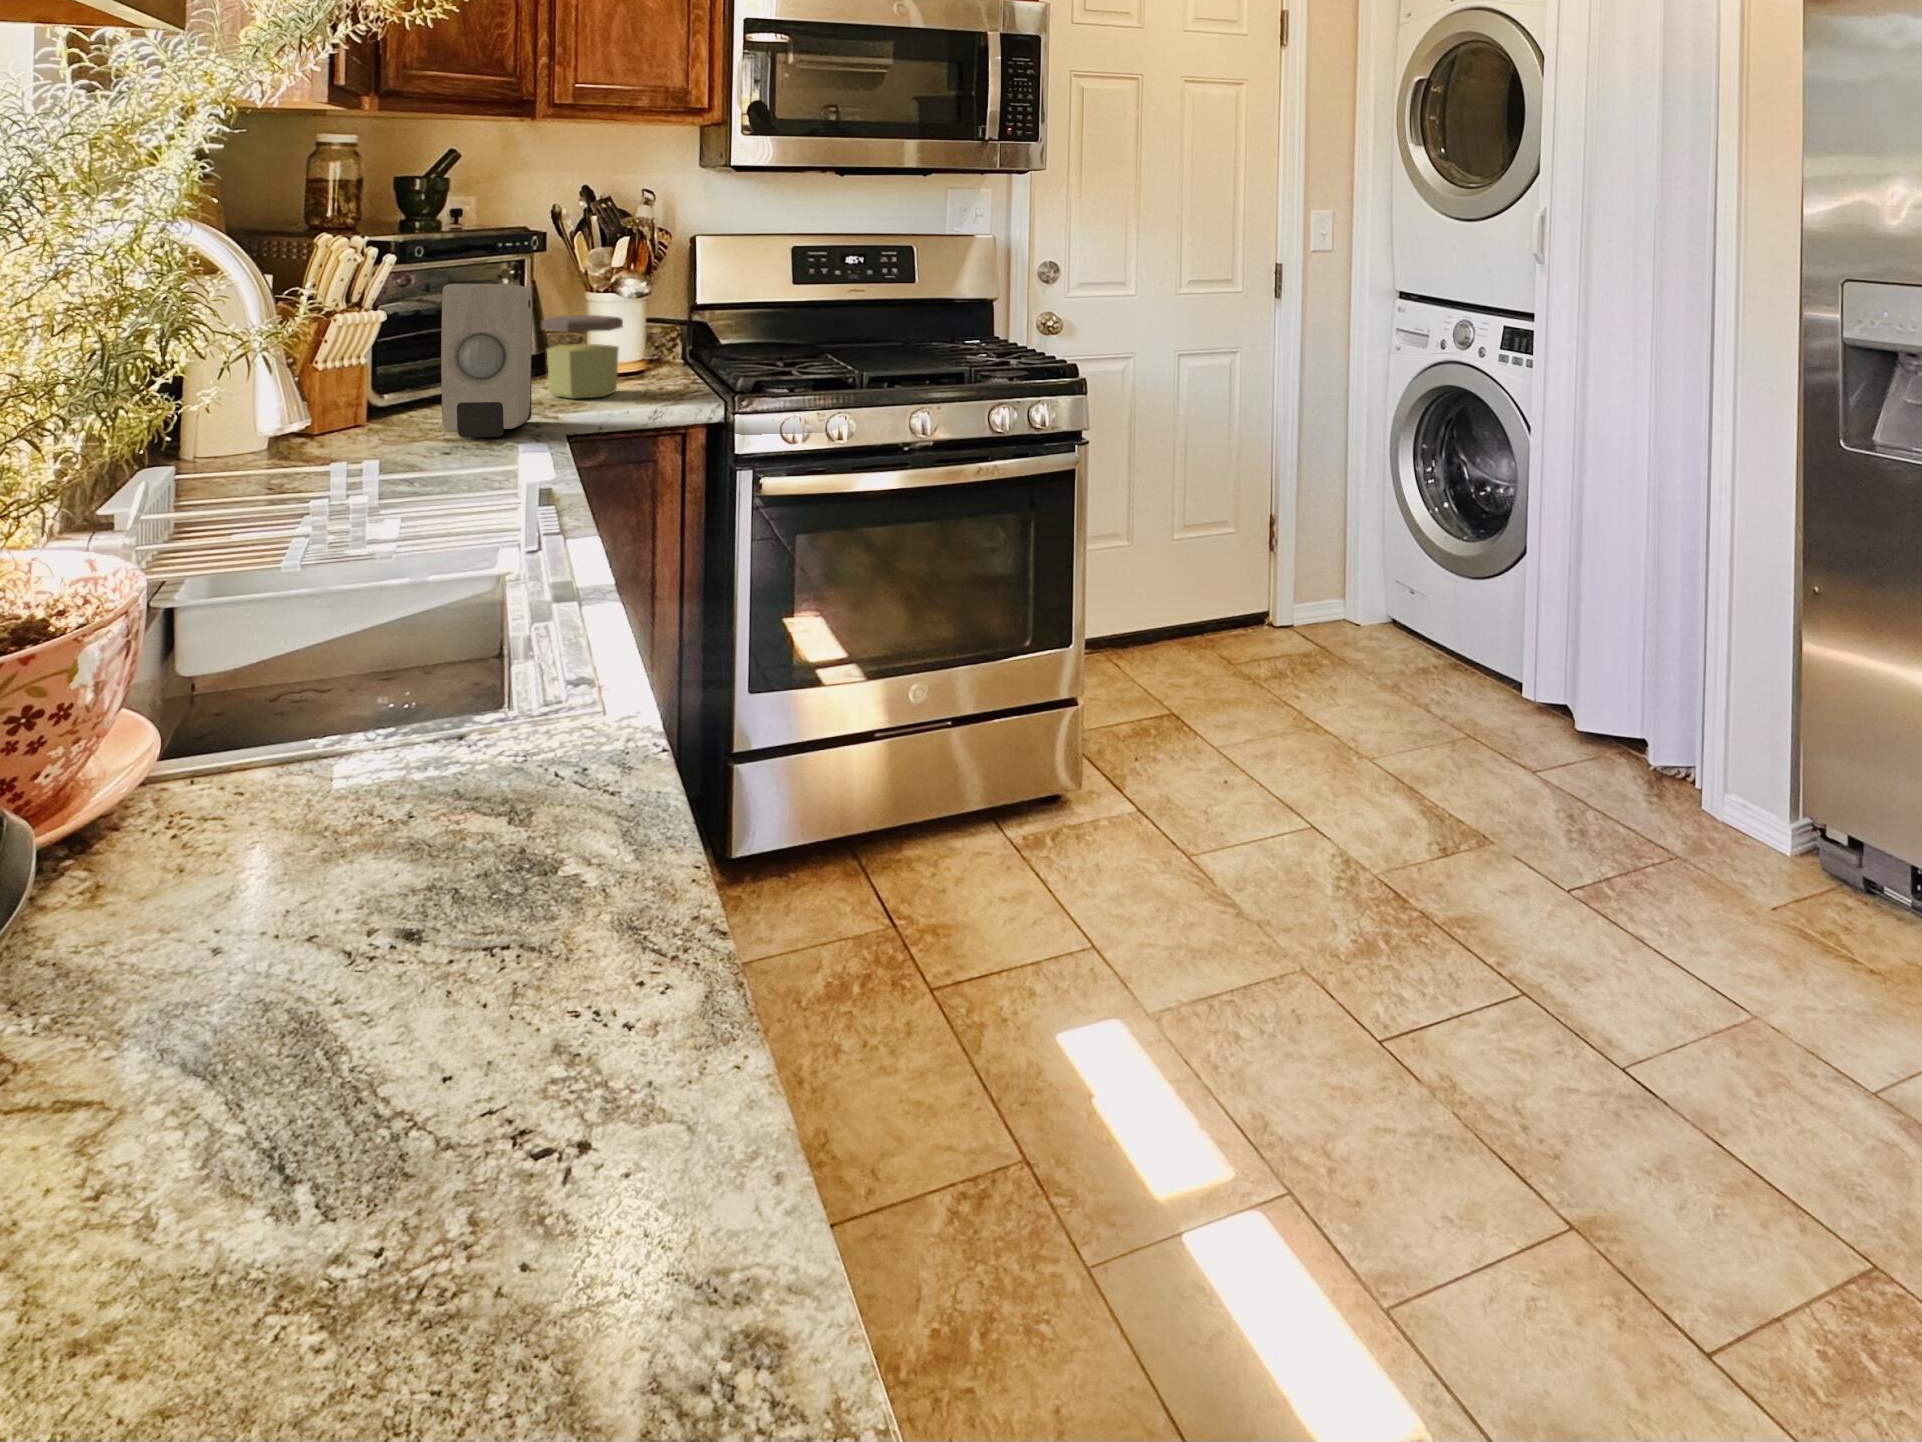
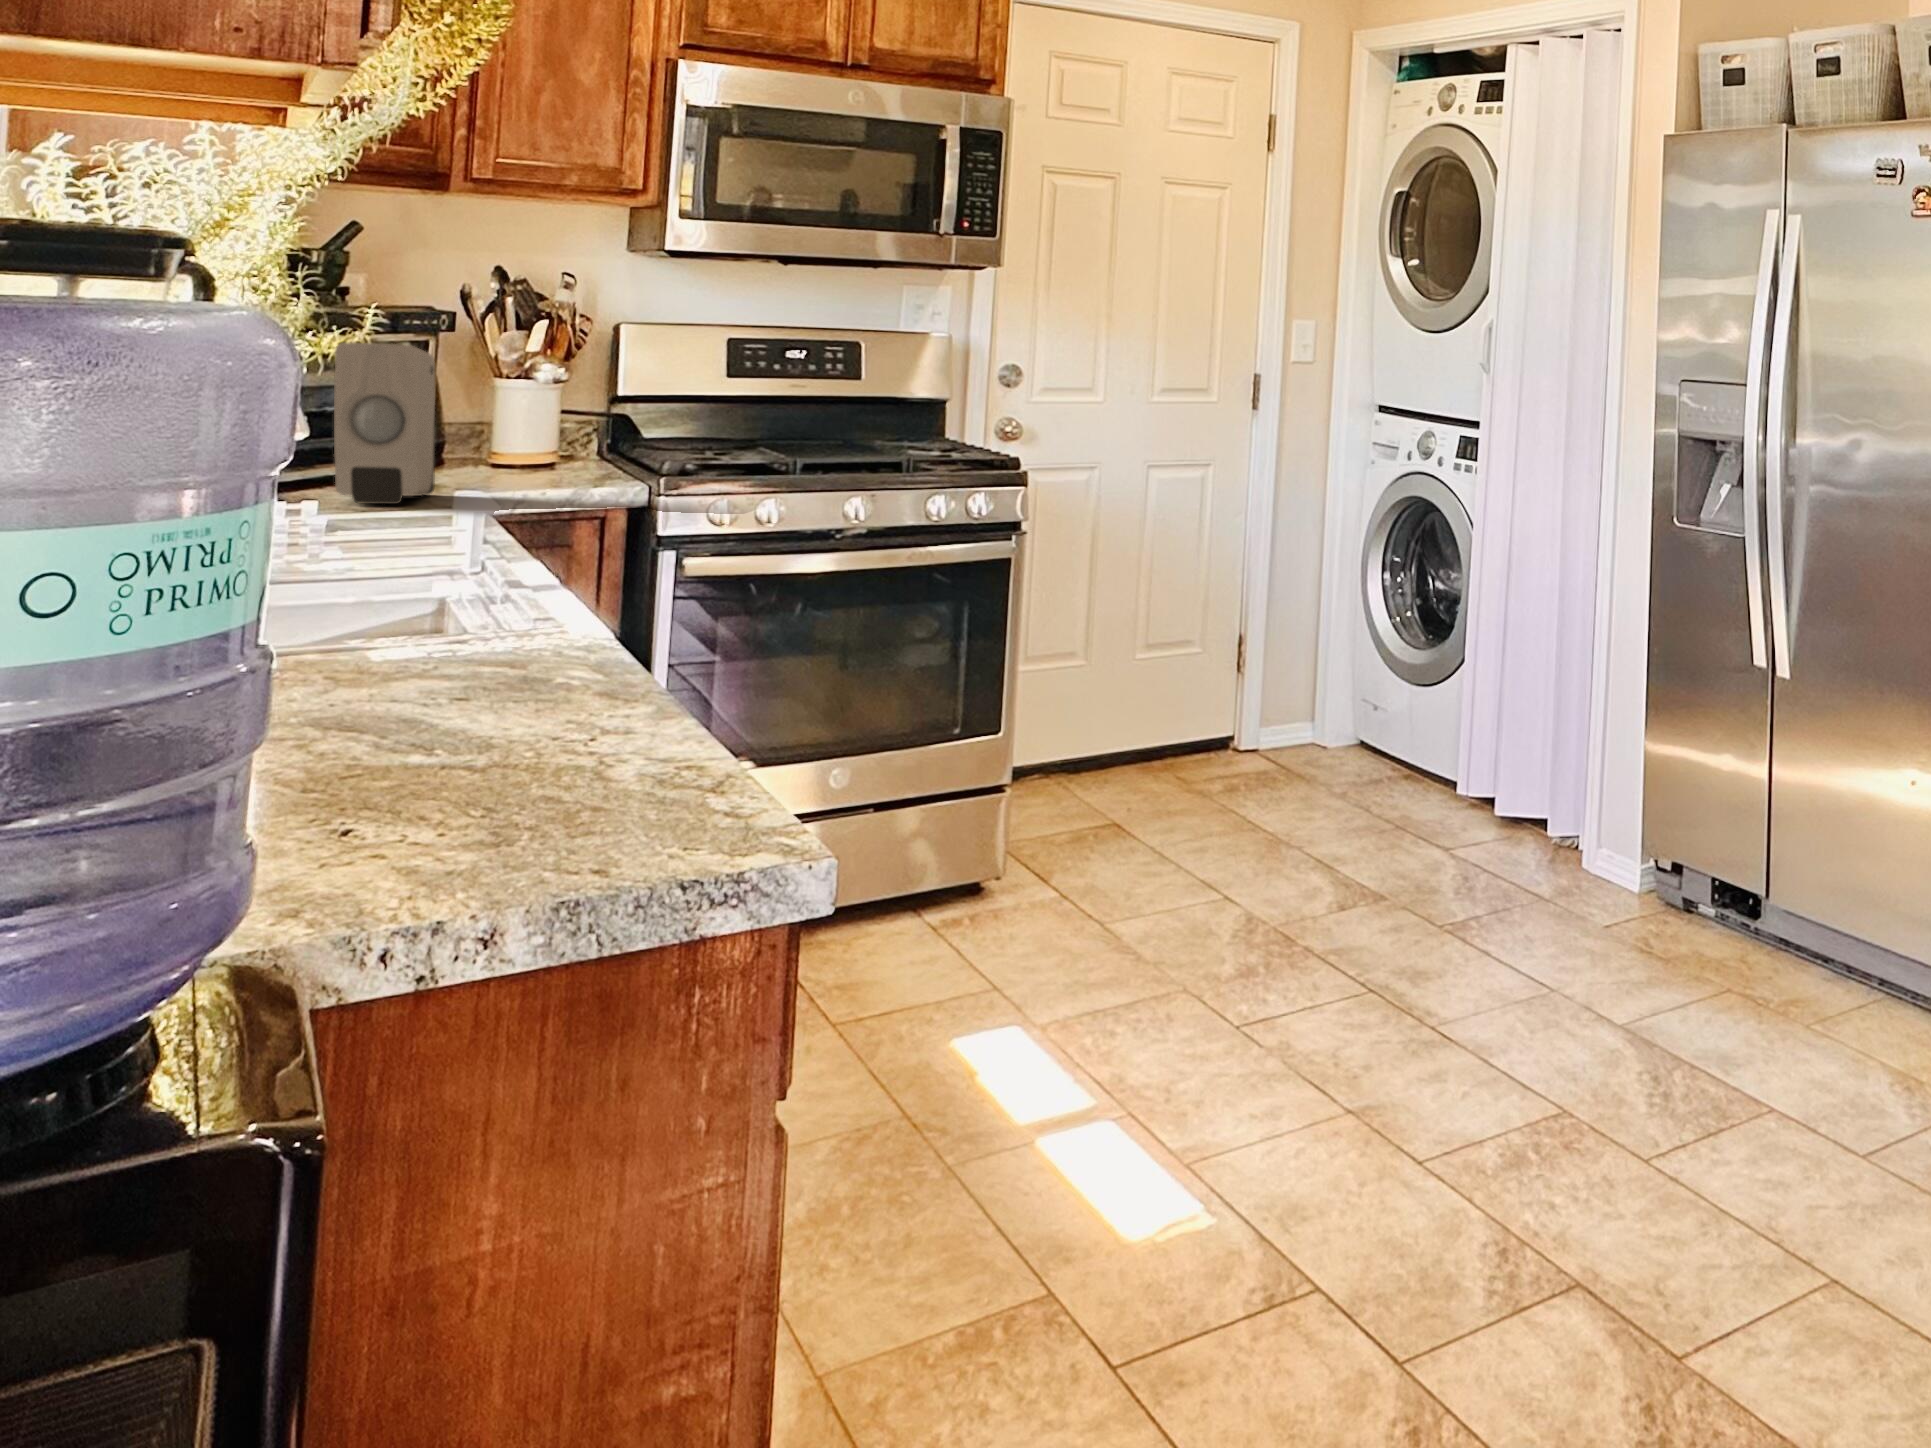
jar: present [541,315,623,398] -> none [449,394,538,479]

